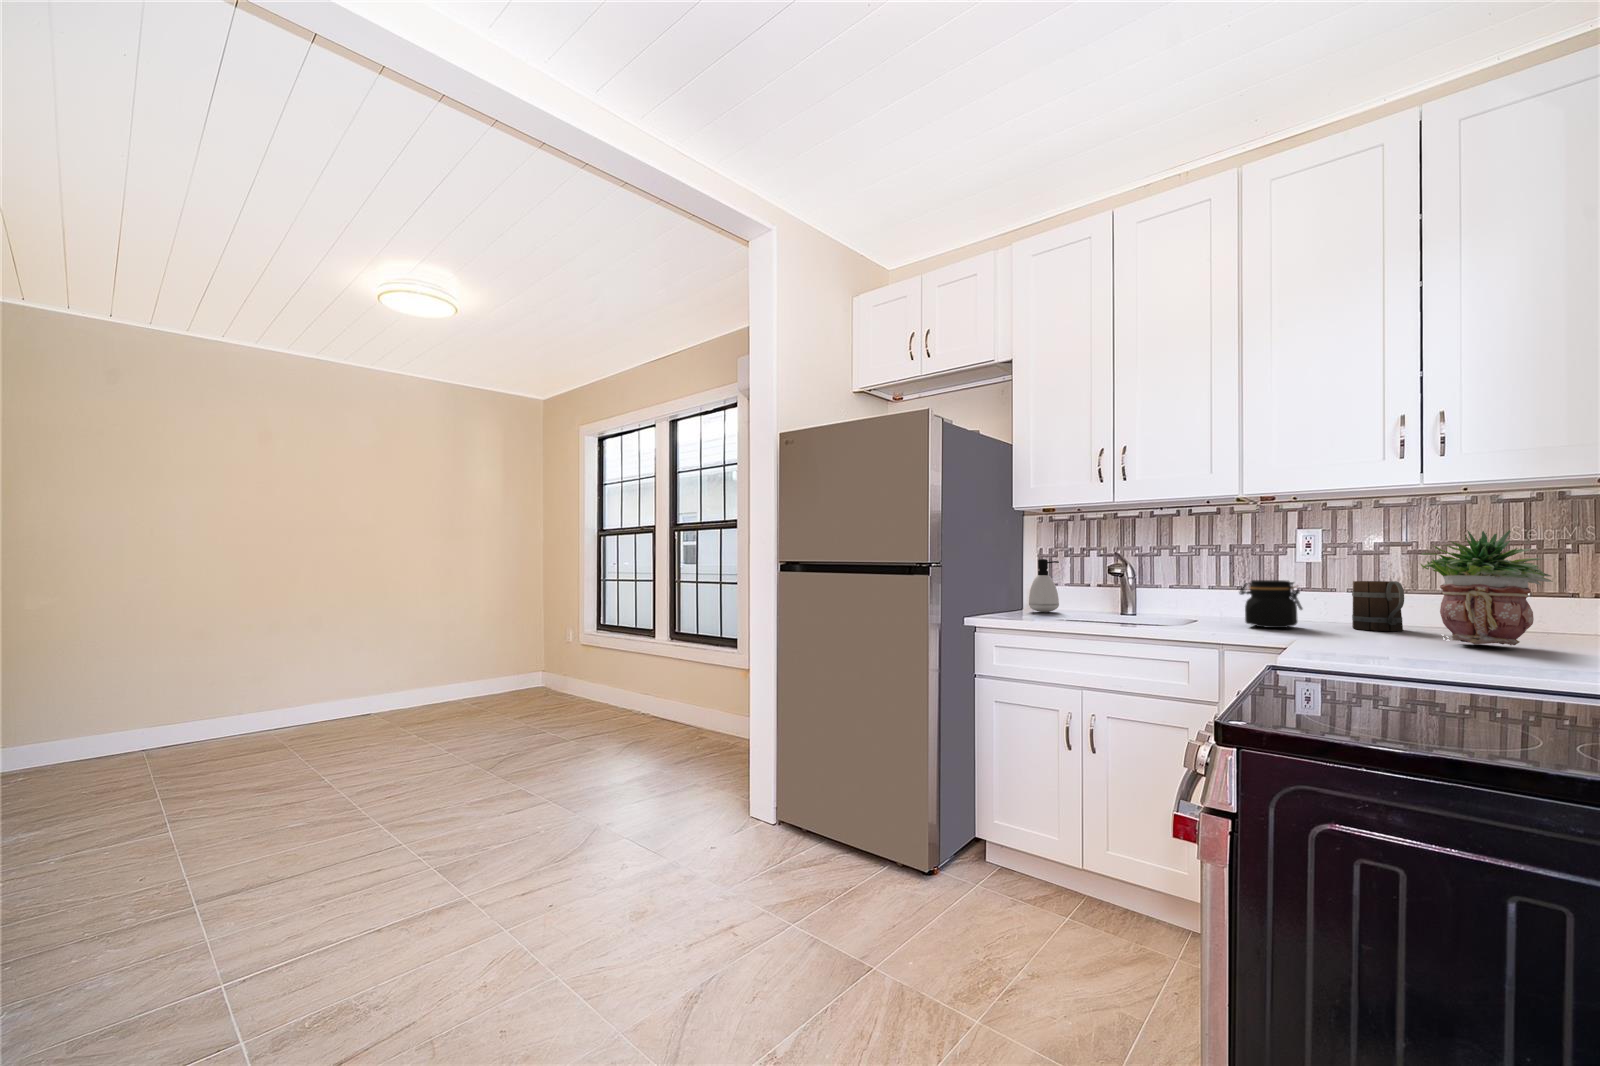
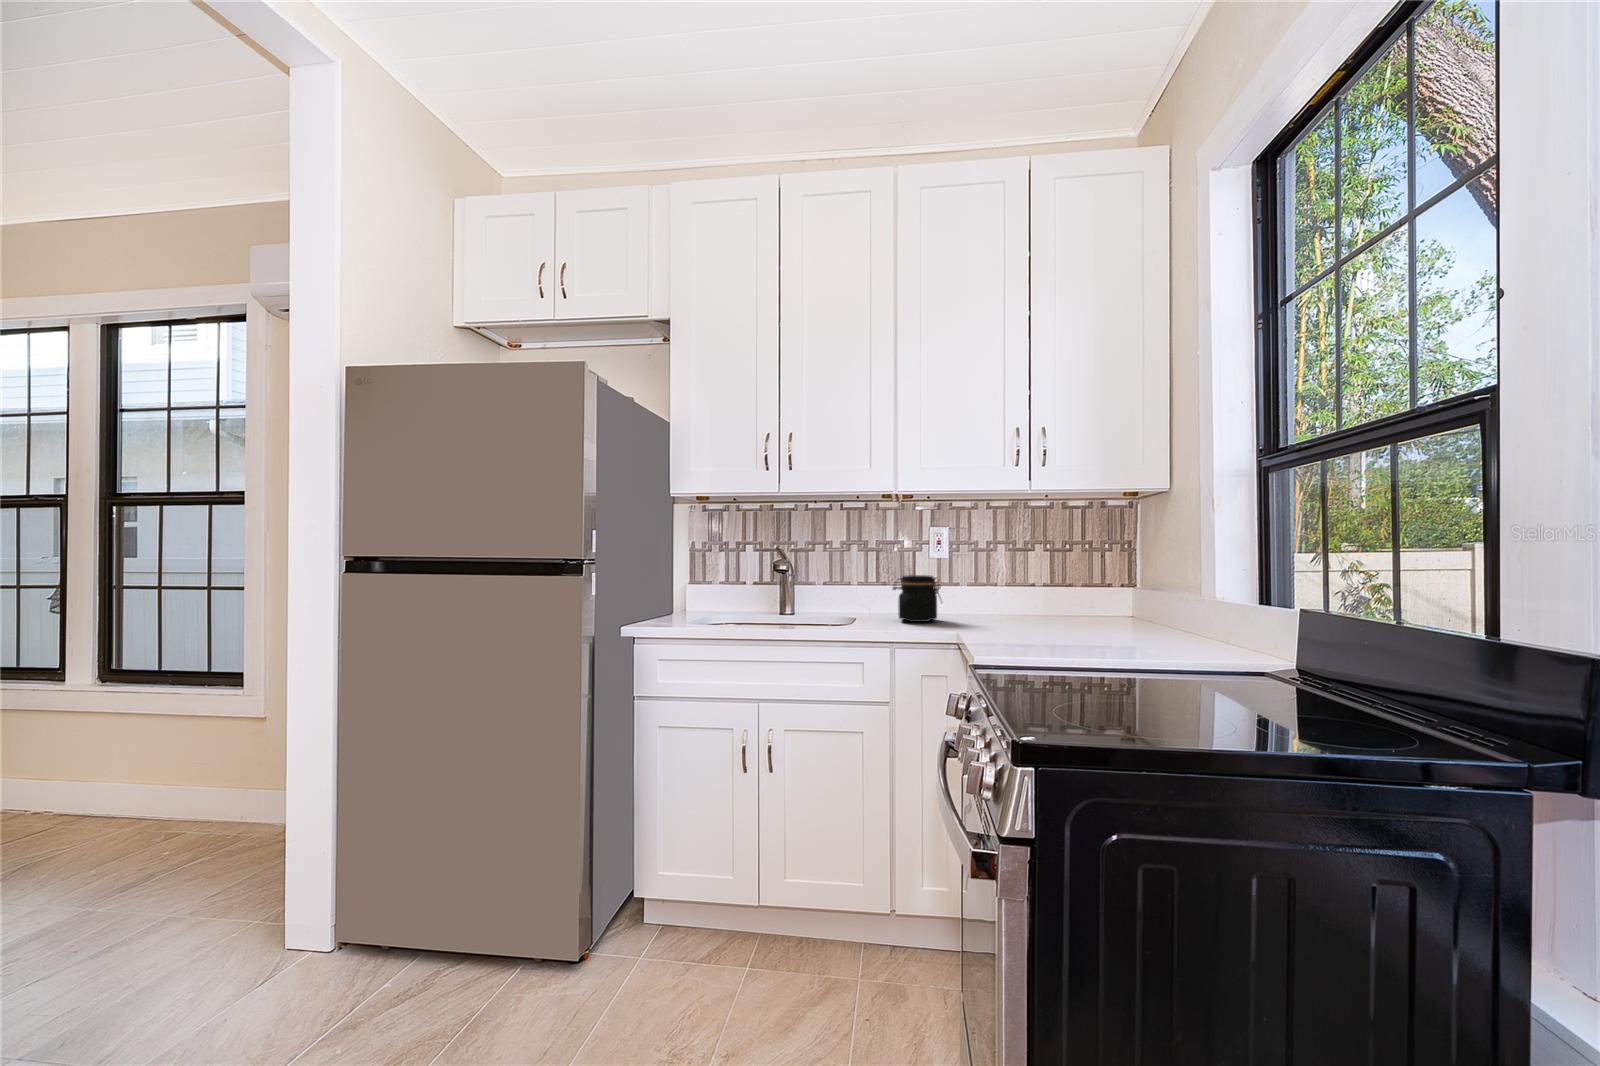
potted plant: present [1421,530,1553,645] -> none [1036,531,1123,630]
soap dispenser: present [1029,559,1059,612] -> none [681,554,715,614]
mug: present [1352,581,1404,631] -> none [975,575,1017,620]

